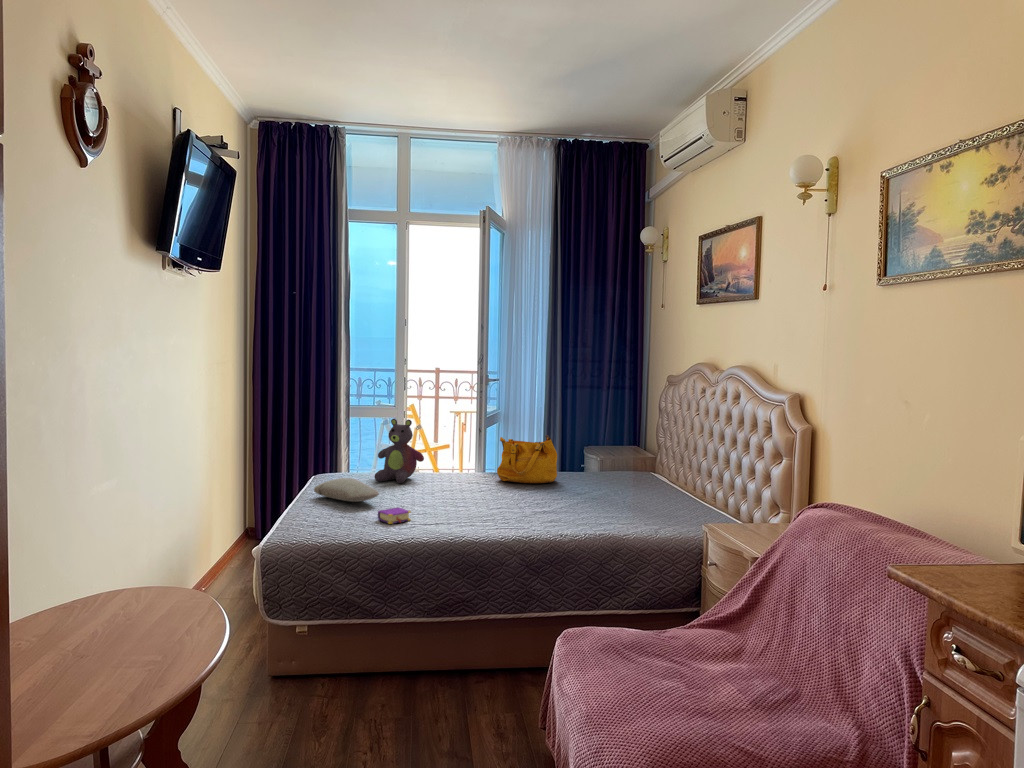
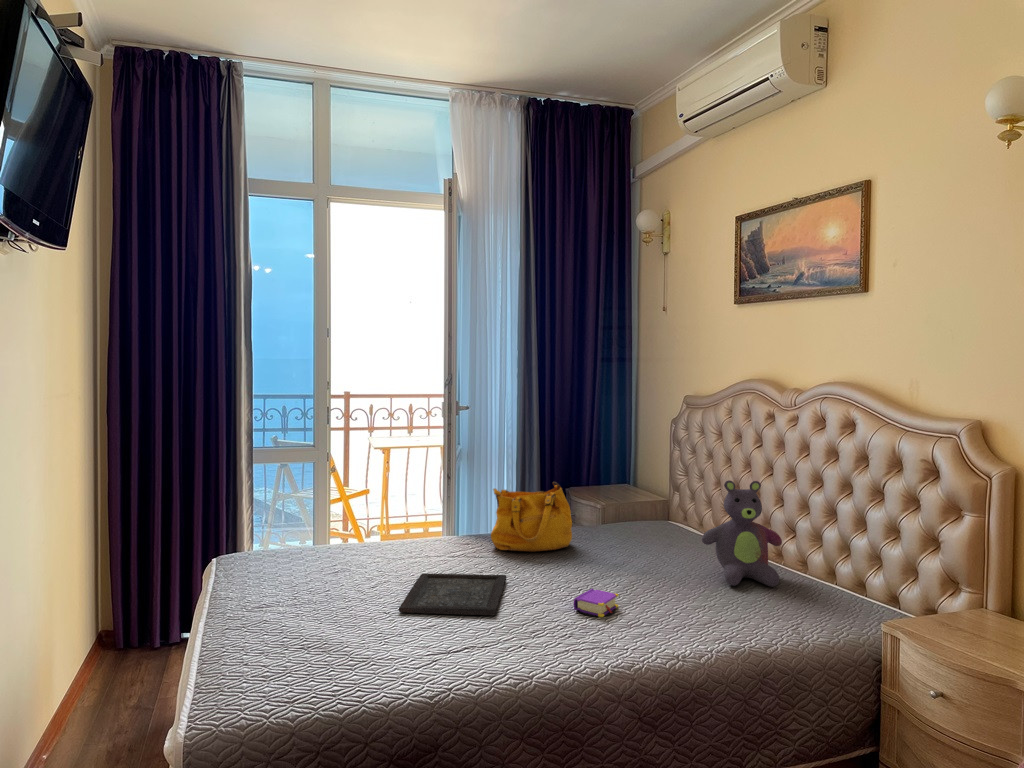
stuffed bear: present [375,419,424,483] -> present [702,480,782,587]
pillow: present [314,478,379,502] -> none [233,575,349,621]
tray: none [411,487,492,509] -> present [399,573,506,615]
book: present [378,507,411,524] -> present [574,589,619,617]

